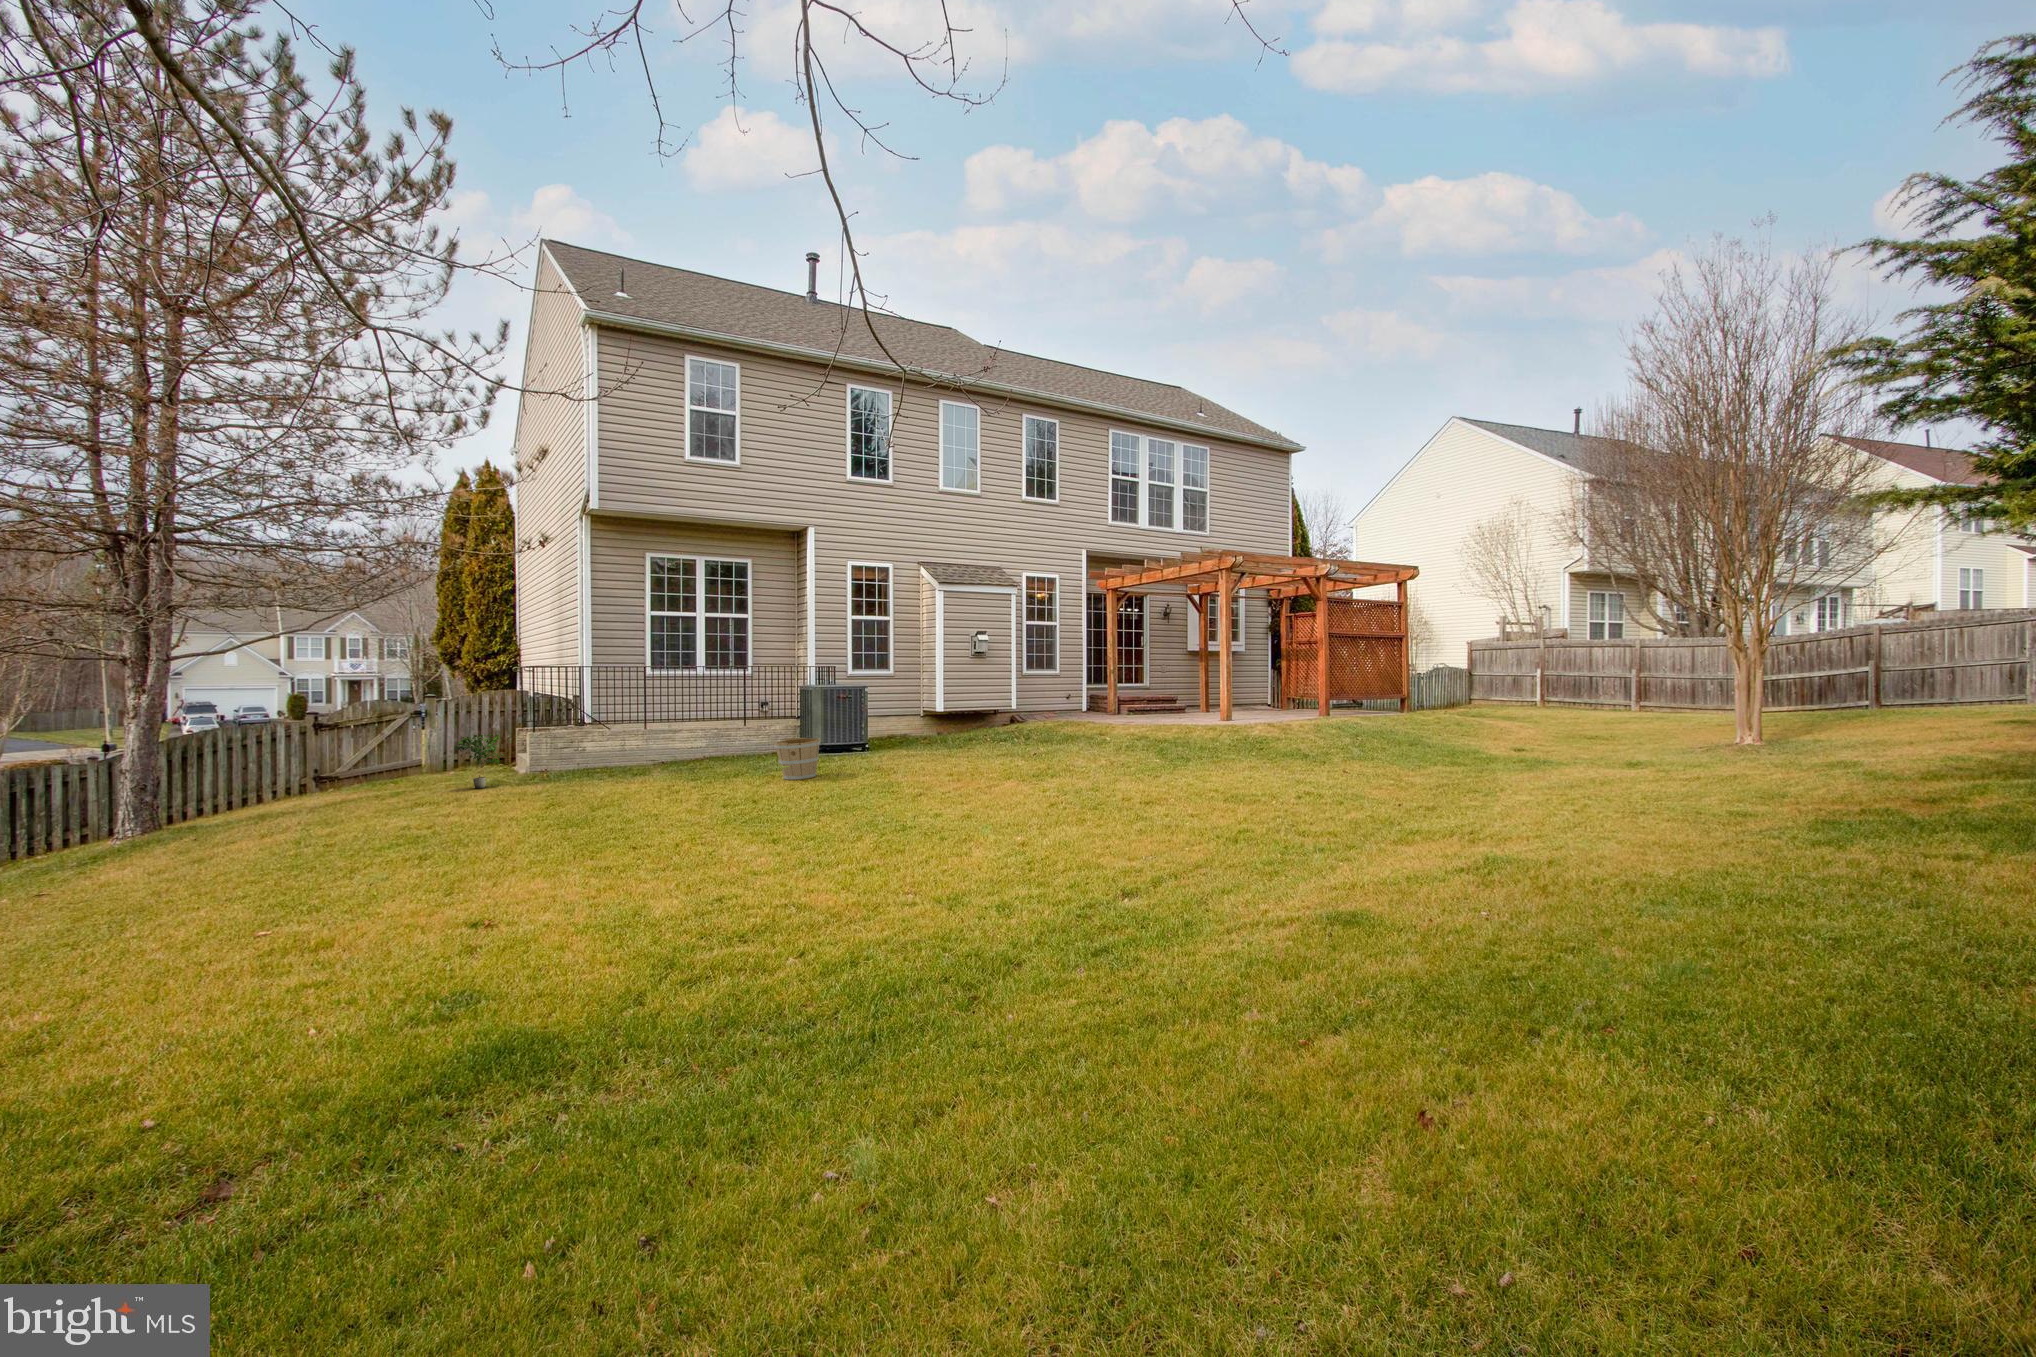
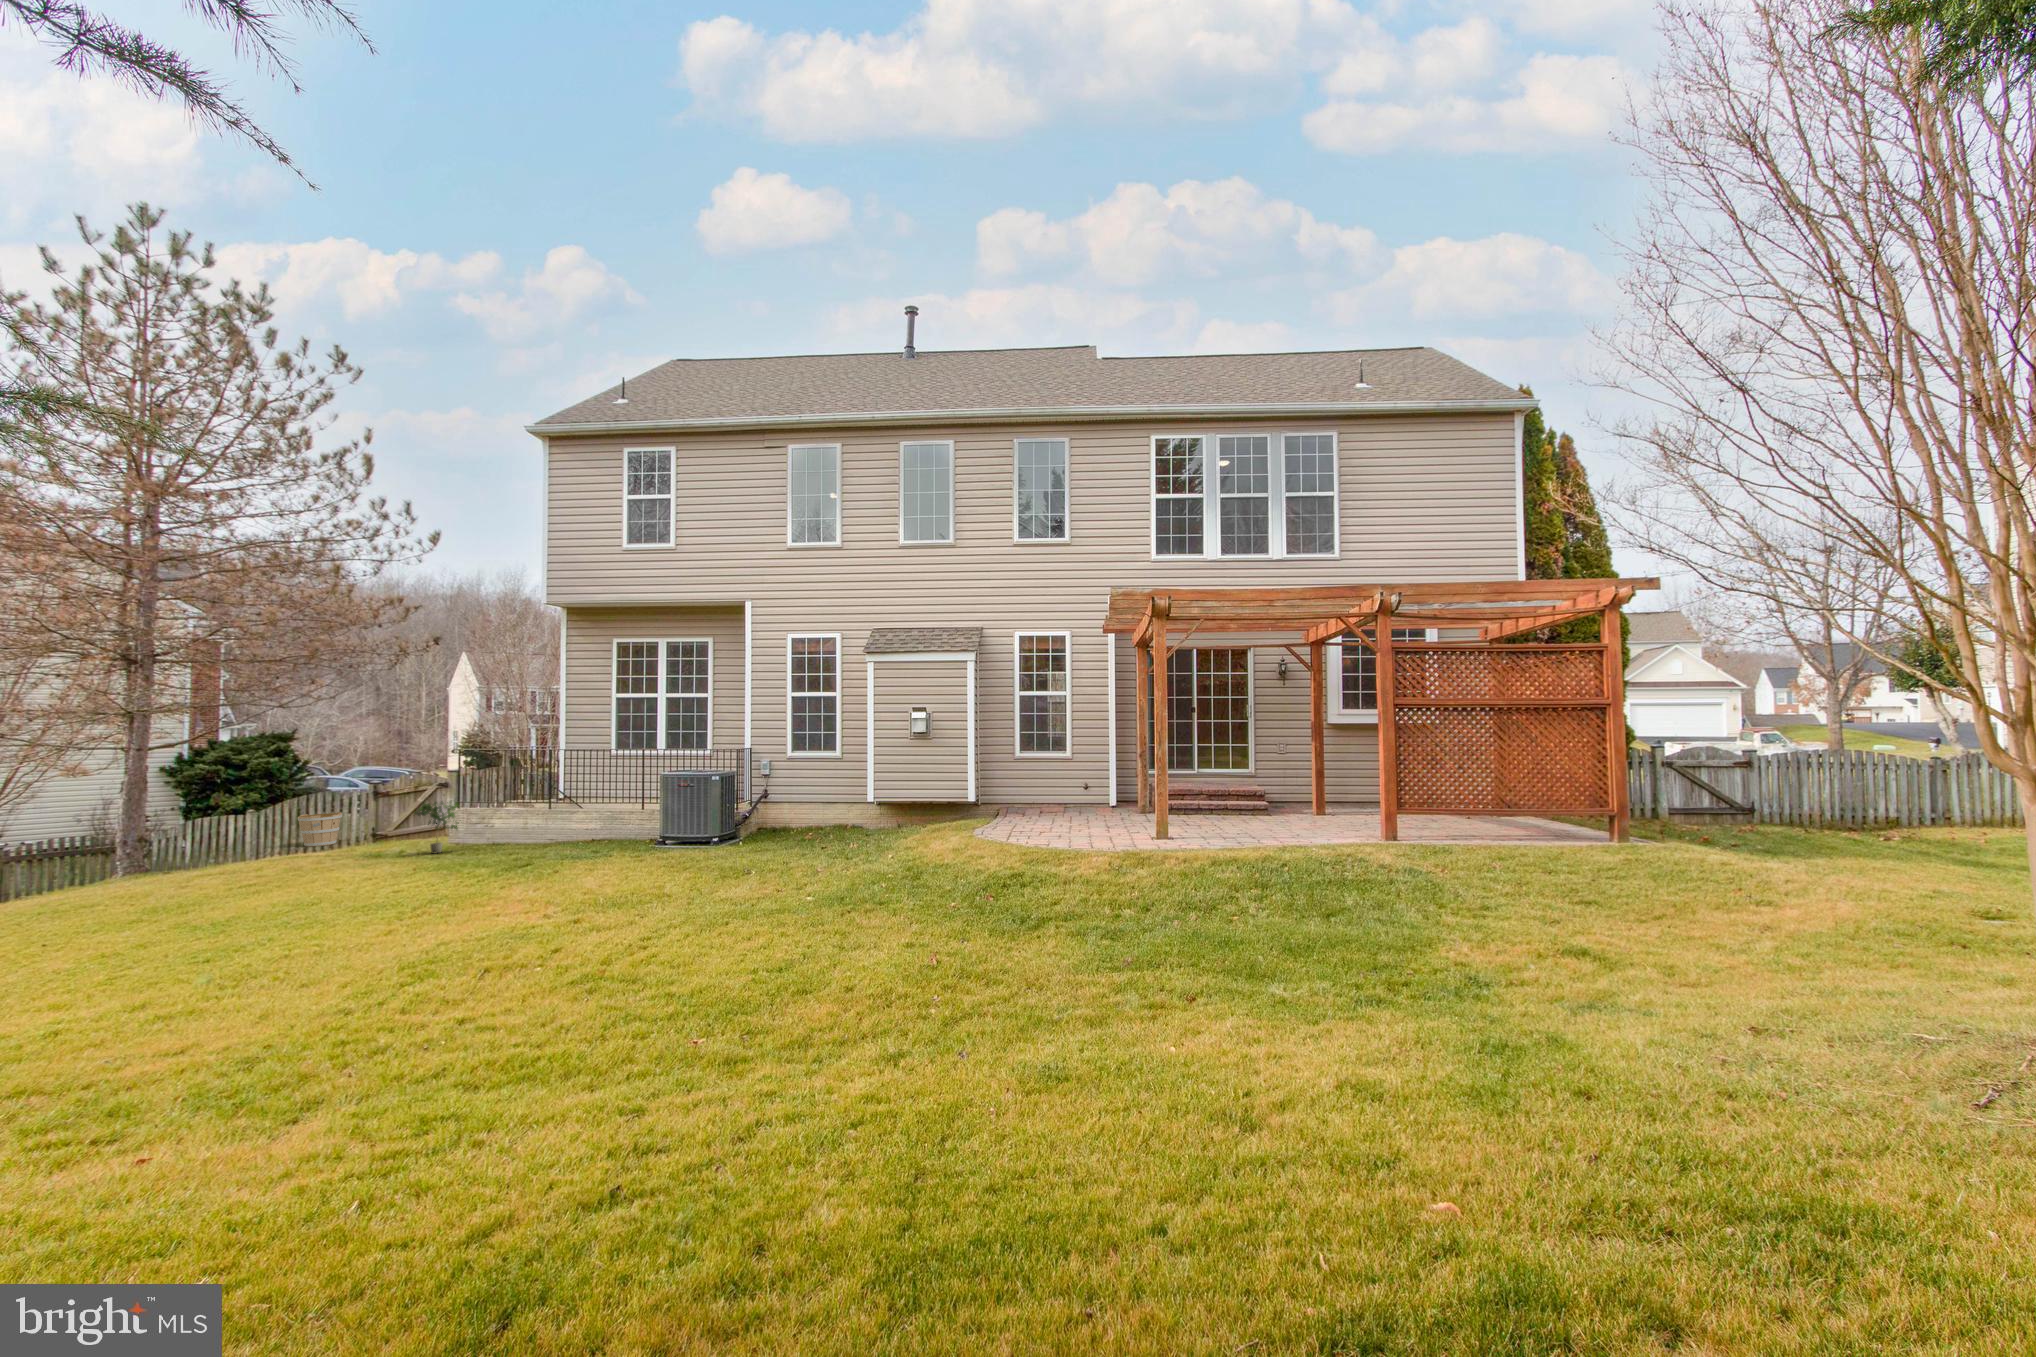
wooden bucket: present [774,738,820,780] -> present [298,812,342,847]

